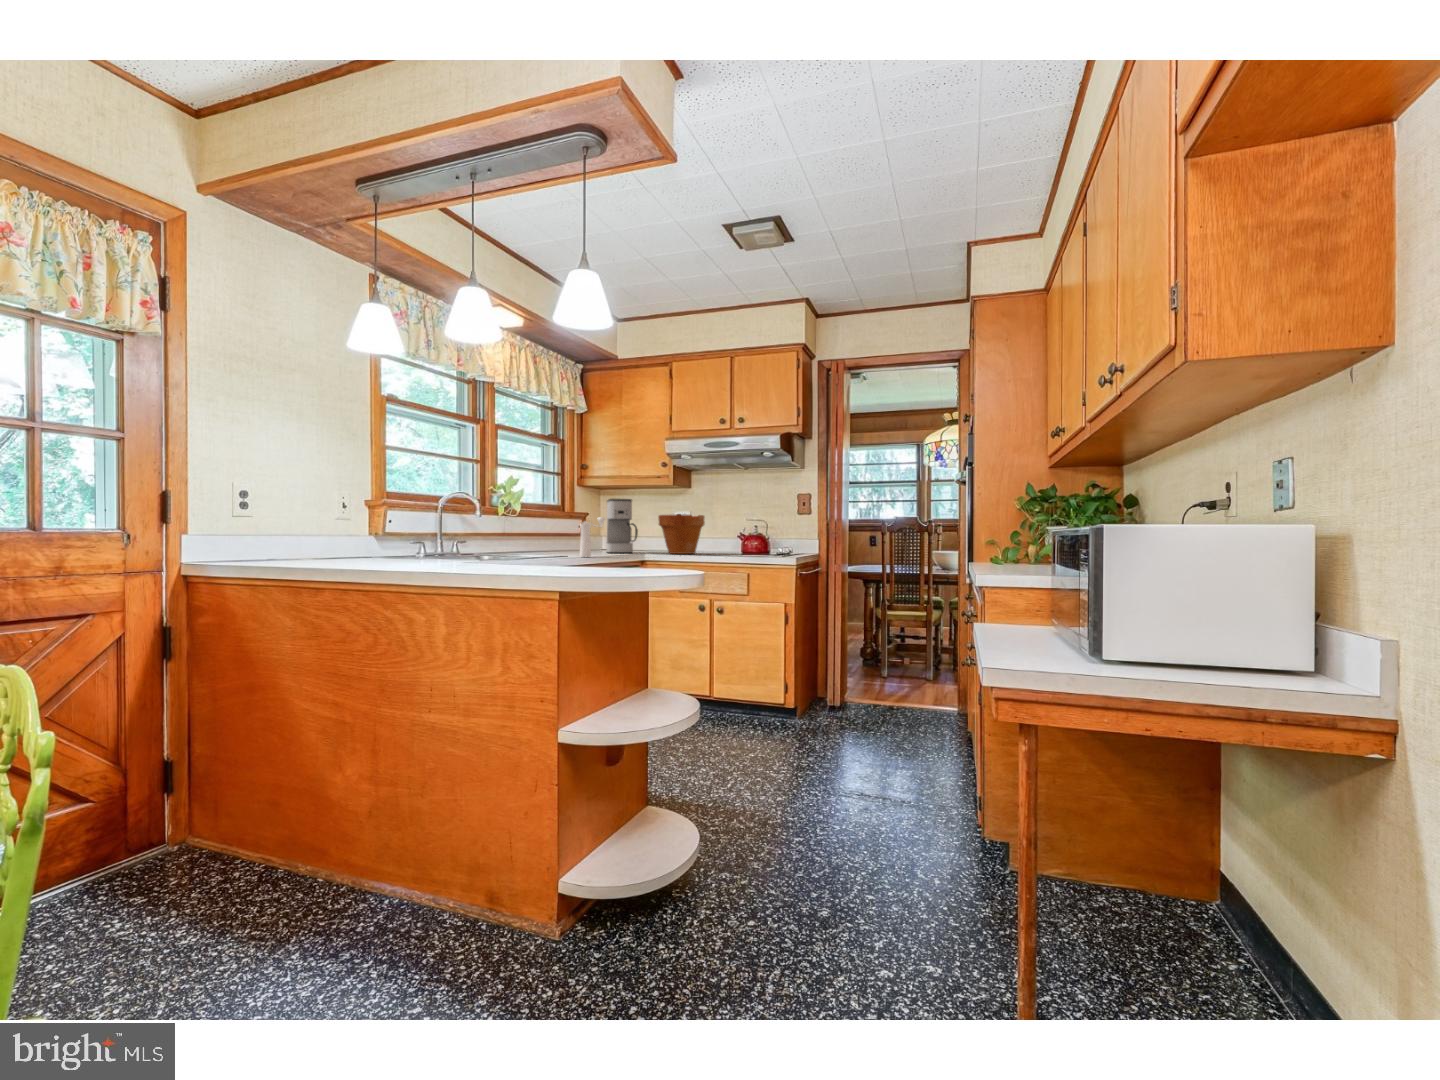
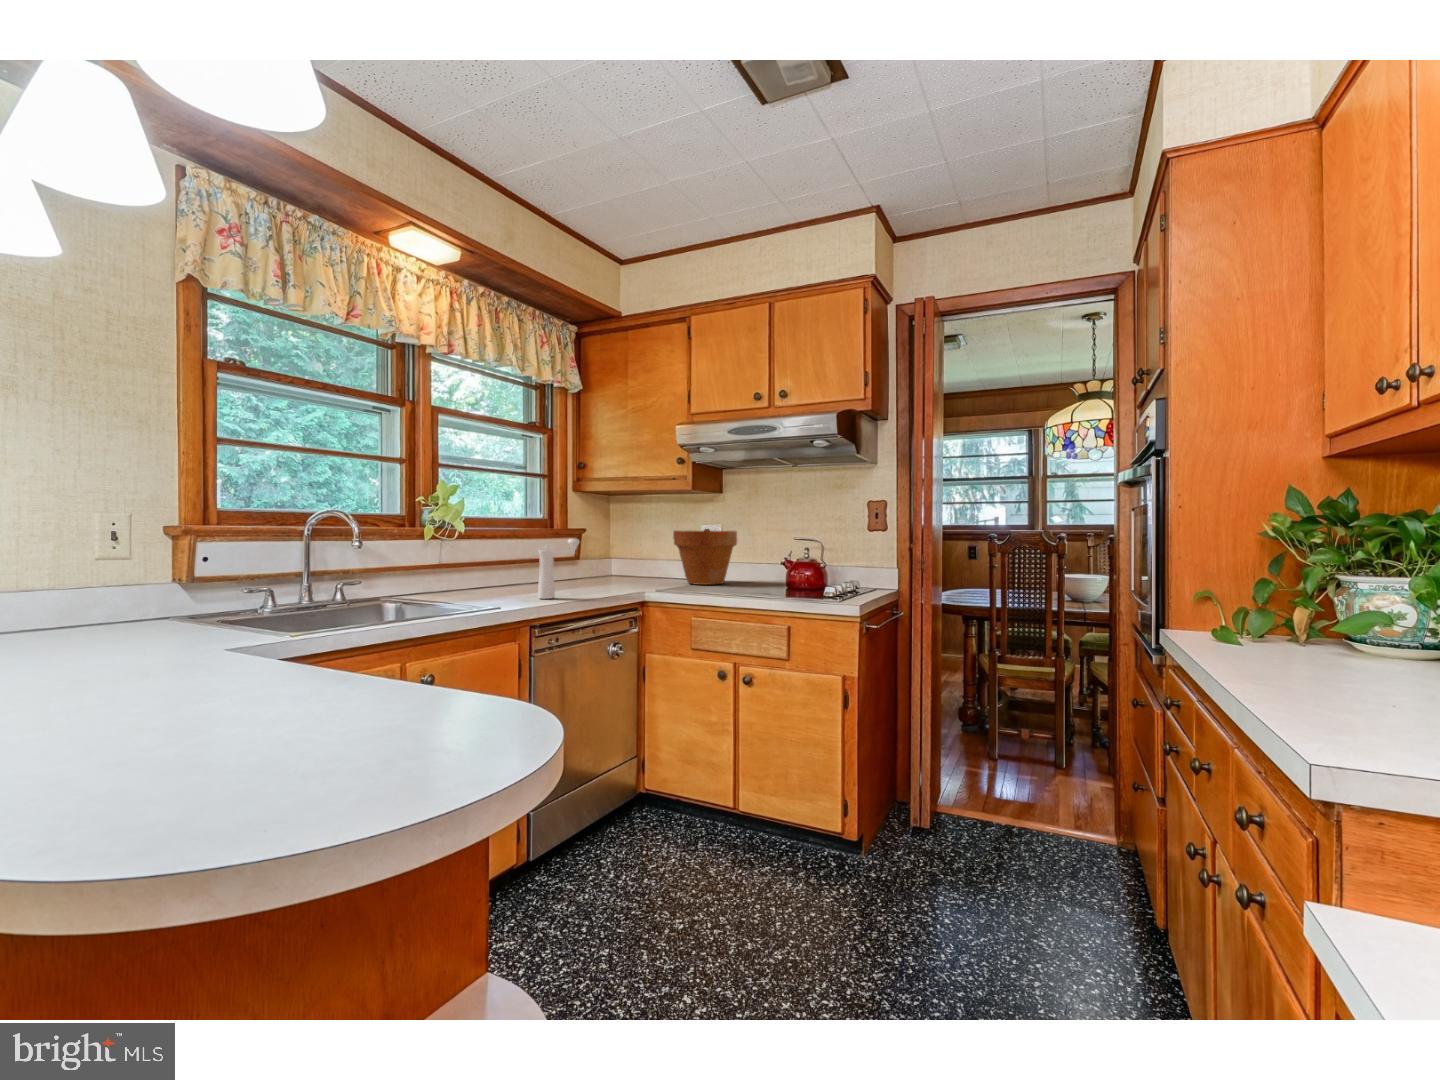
coffee maker: present [606,499,638,553] -> none [607,508,649,582]

